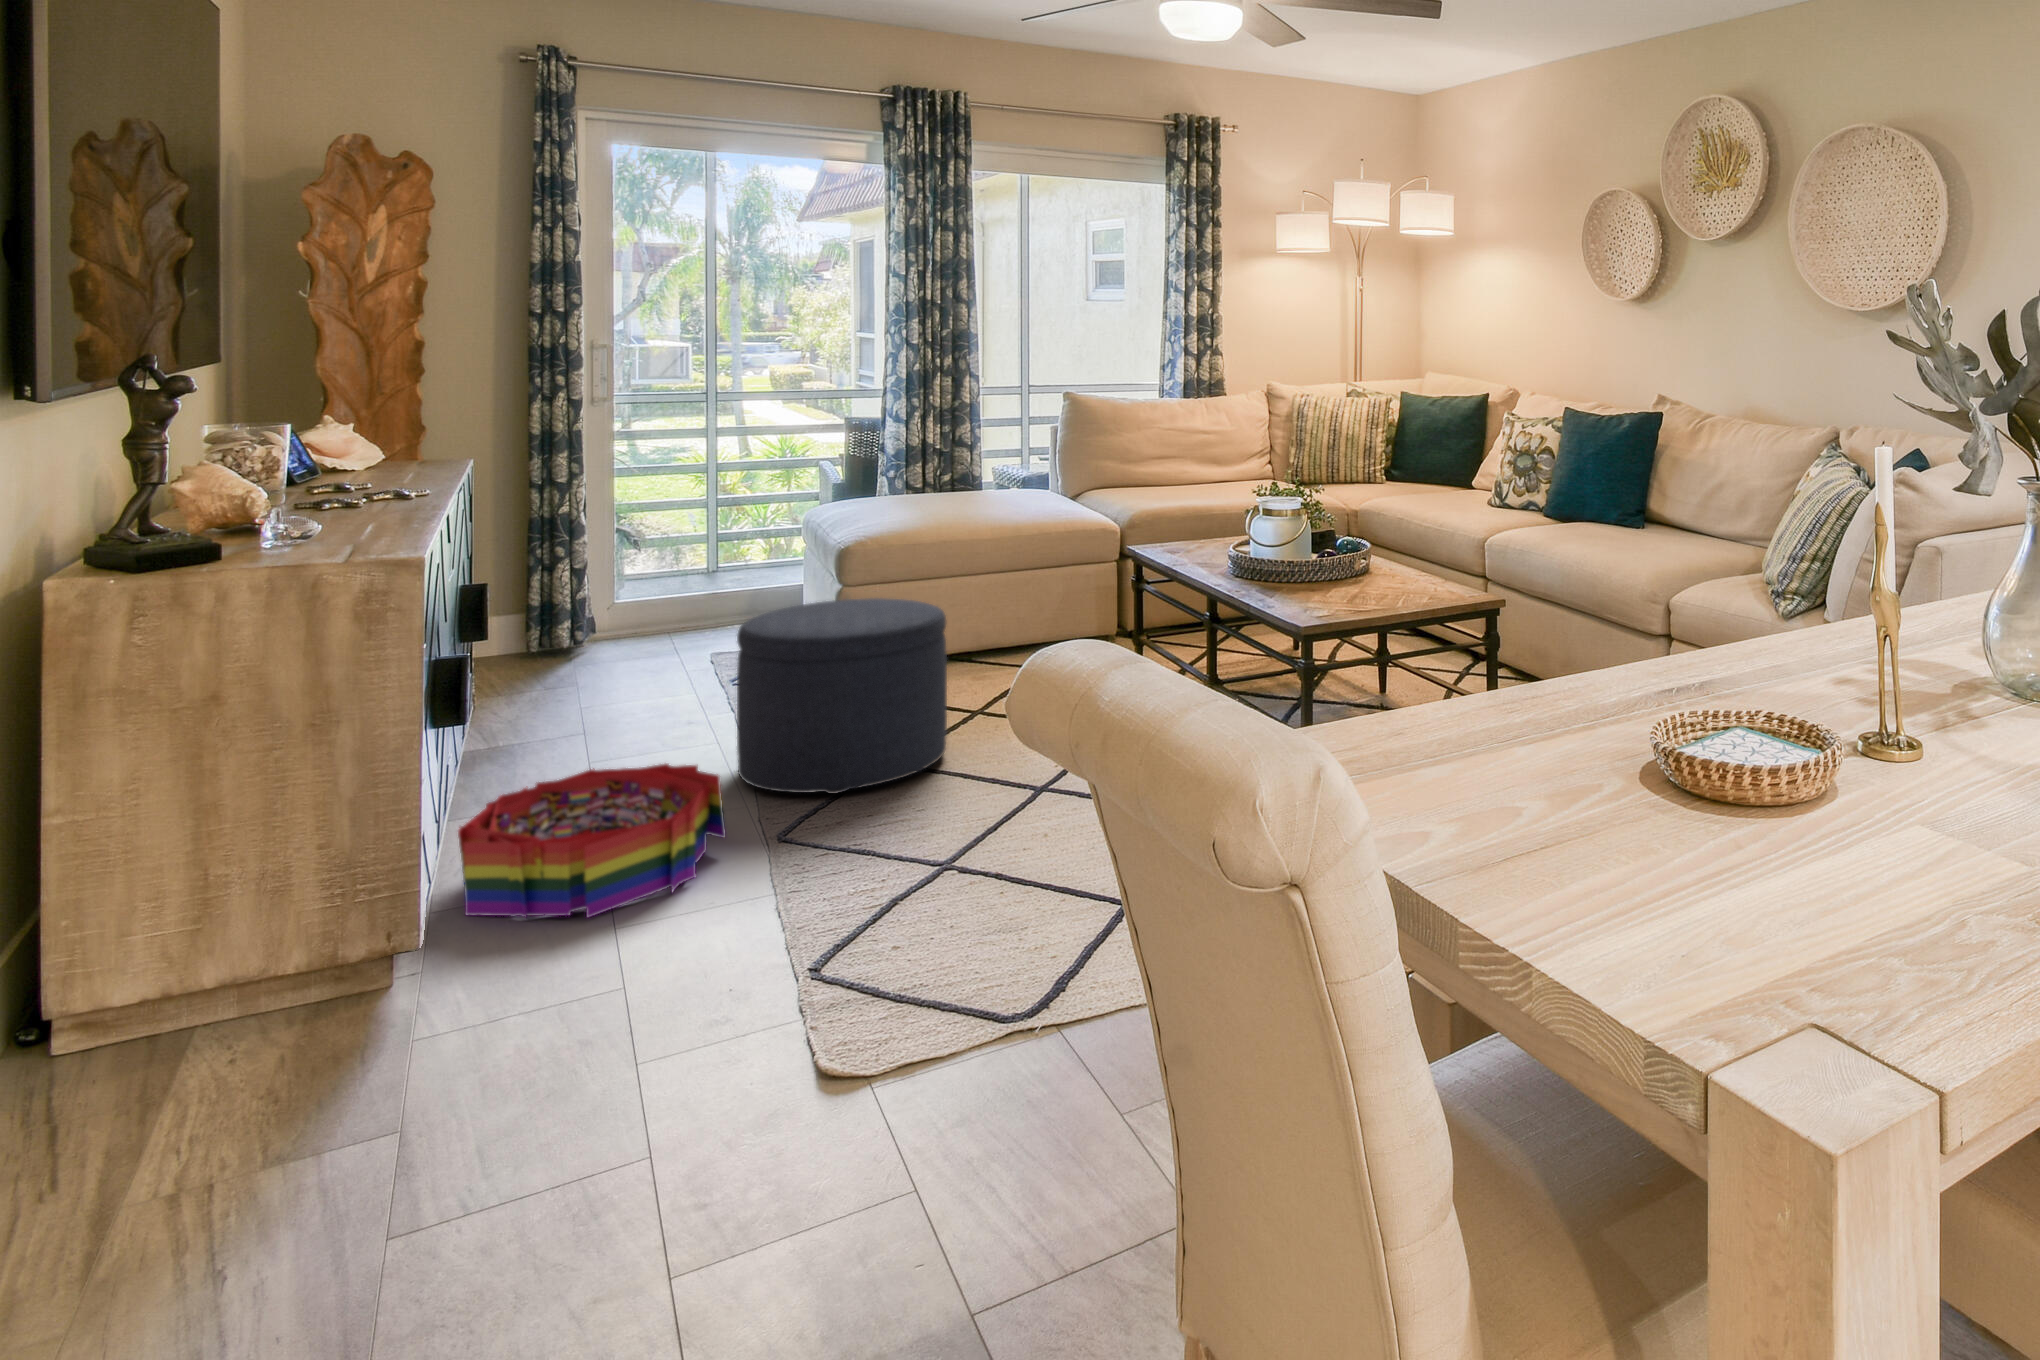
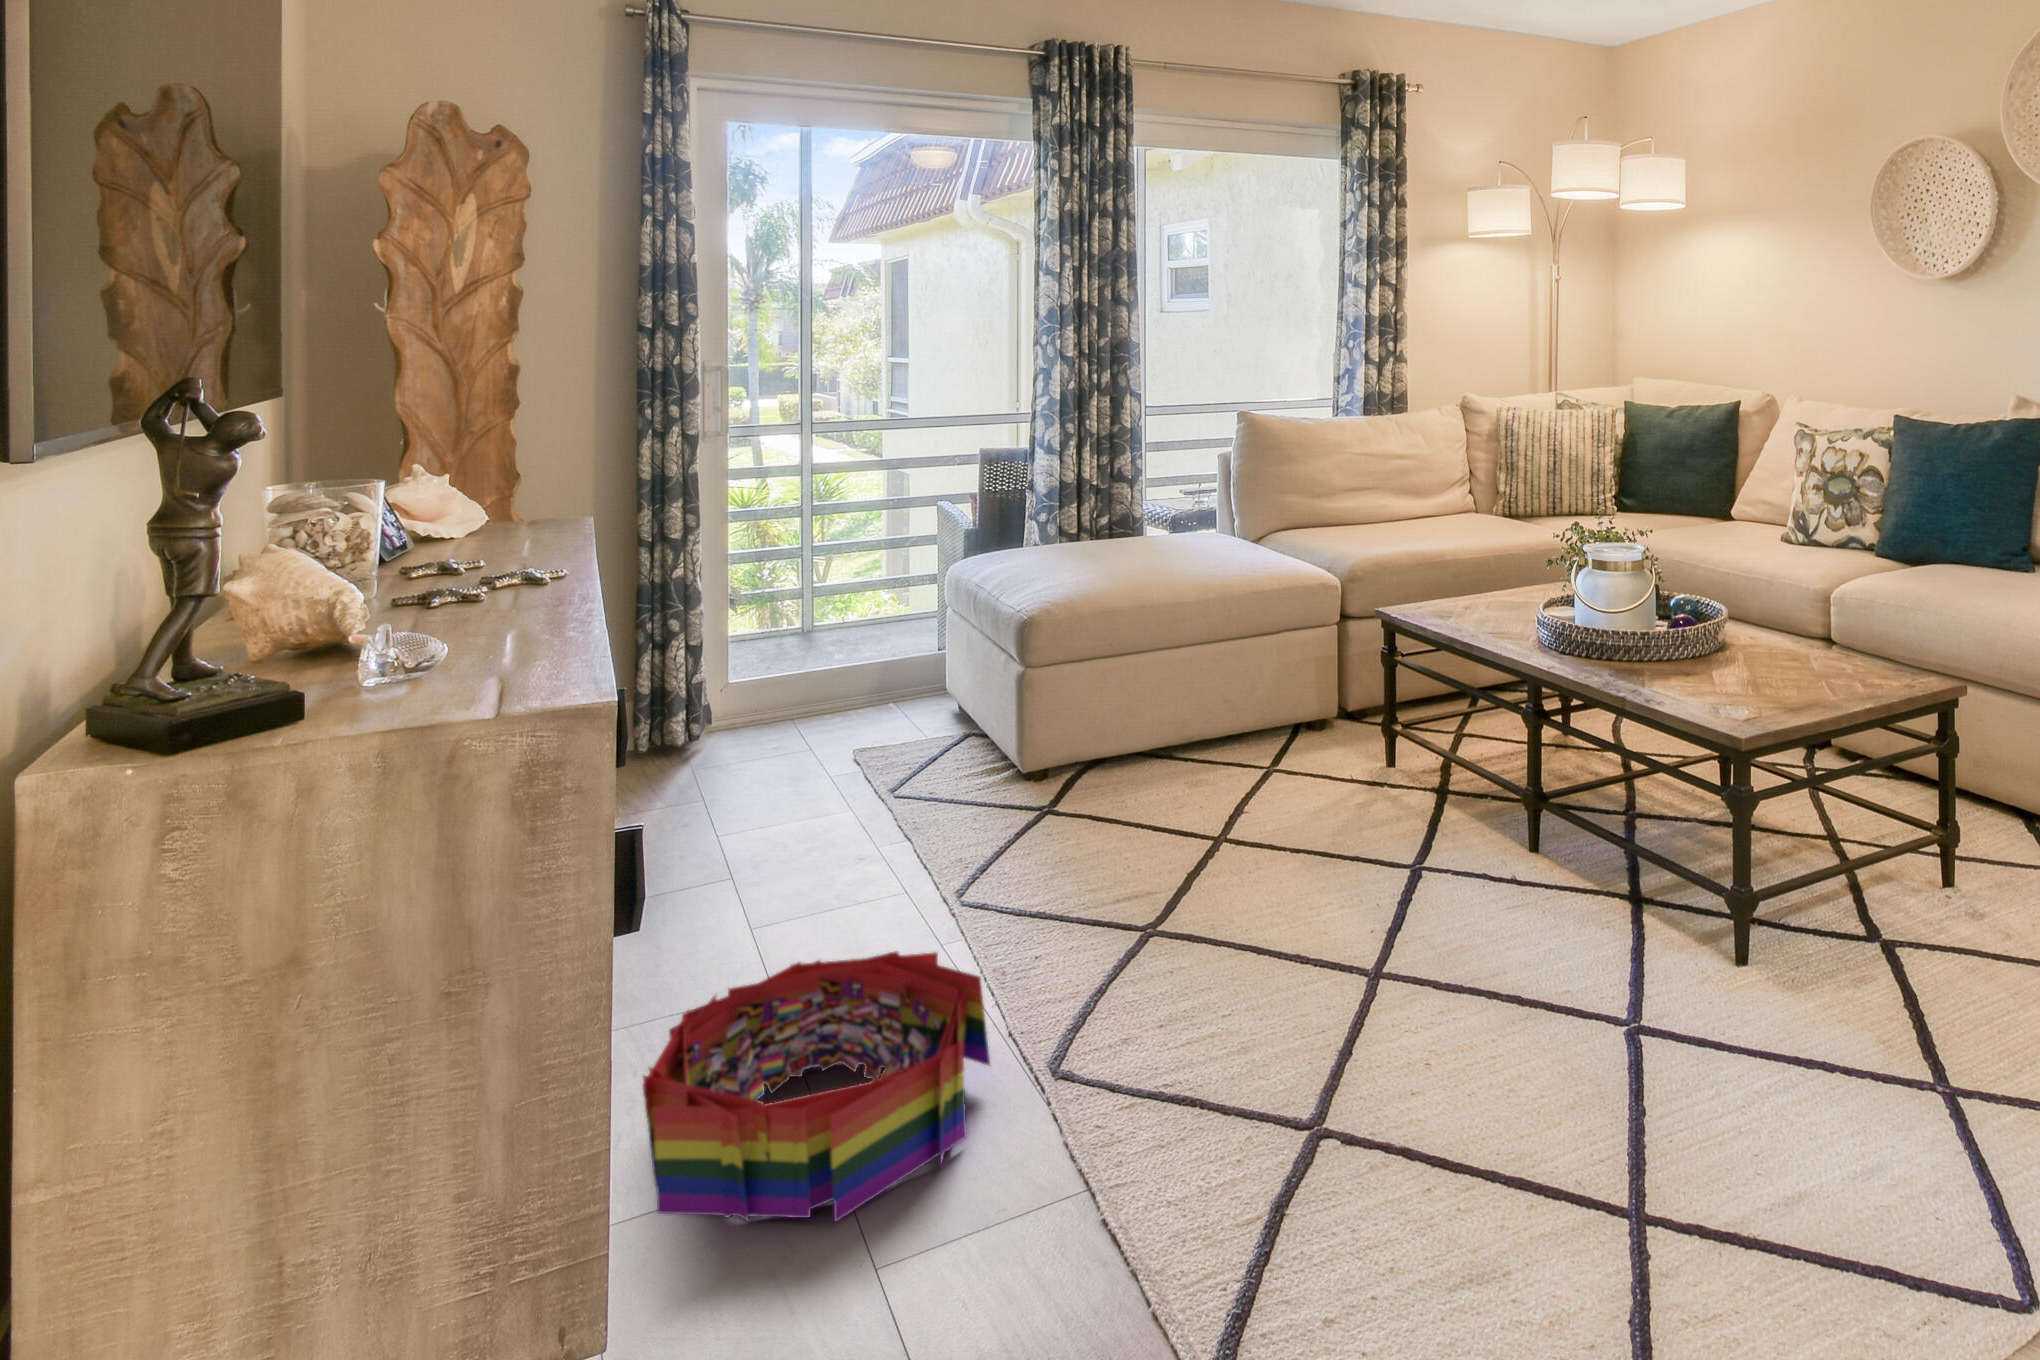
ottoman: present [737,598,947,794] -> none [956,694,1219,975]

